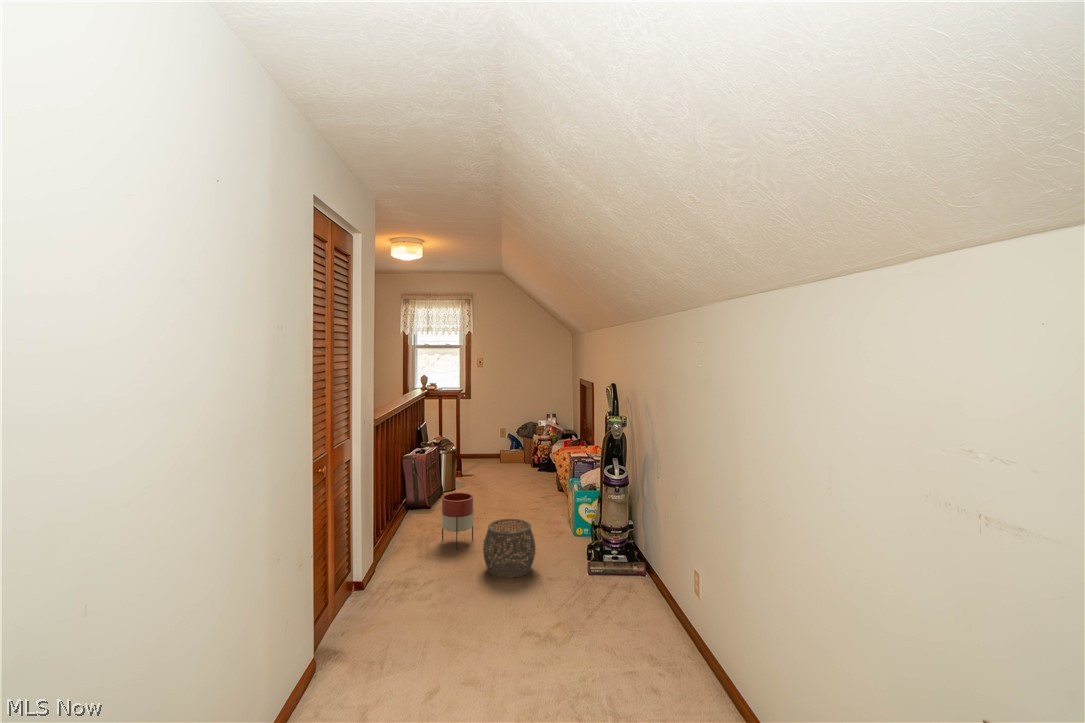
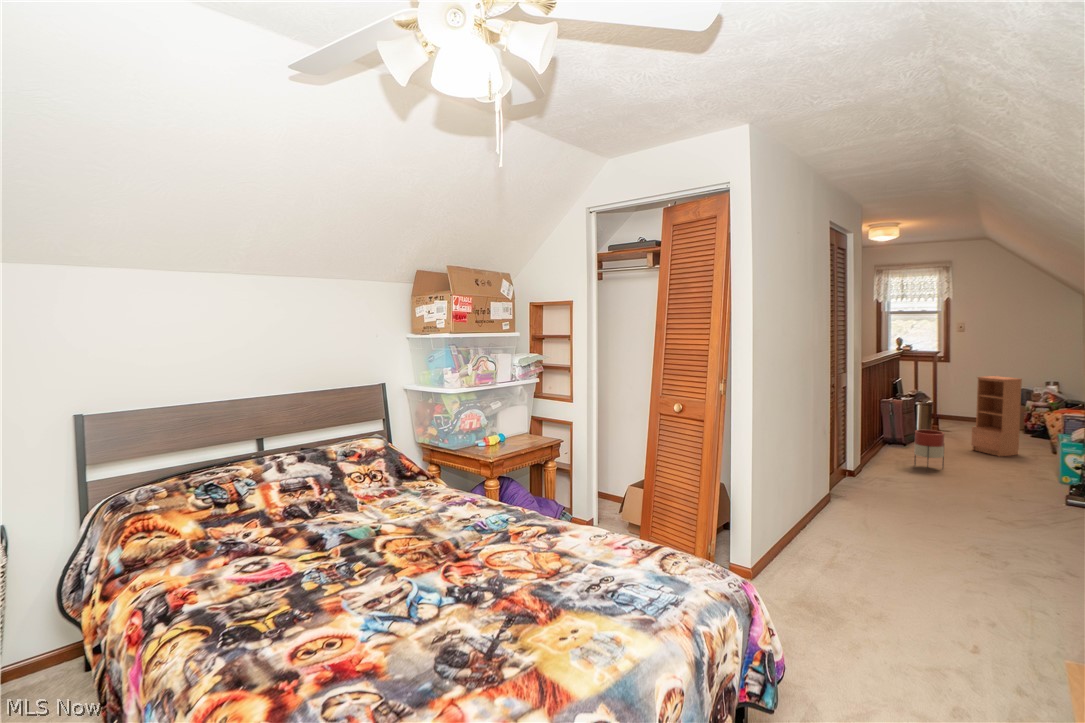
bookcase: none [495,416,537,505] -> present [971,376,1022,456]
woven basket: present [483,519,536,578] -> none [950,449,1002,492]

